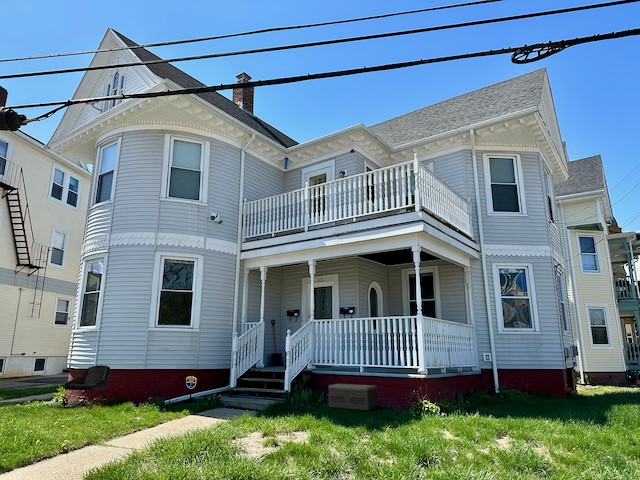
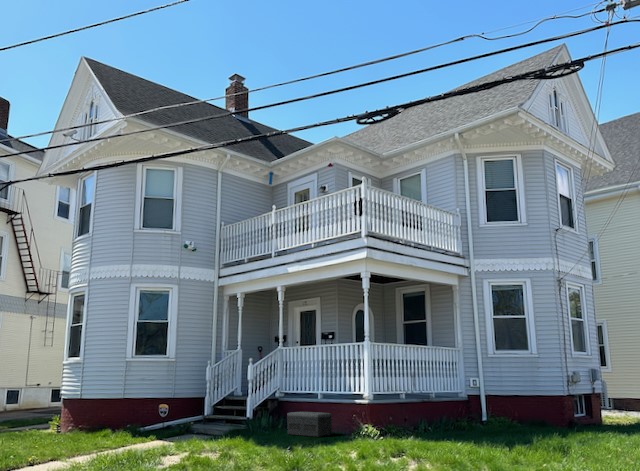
lounge chair: present [64,365,110,409] -> none [51,395,93,435]

